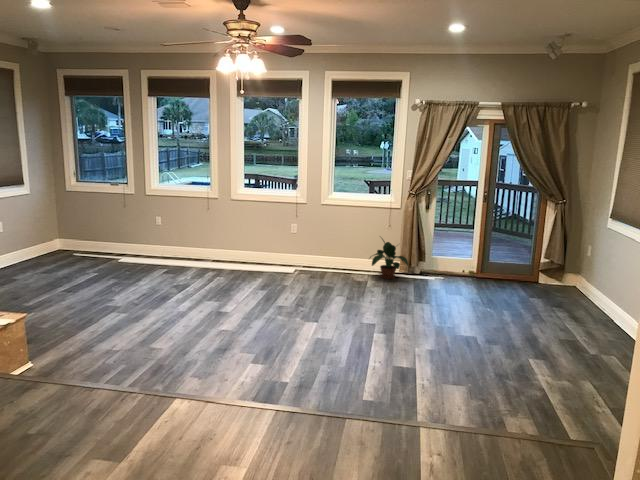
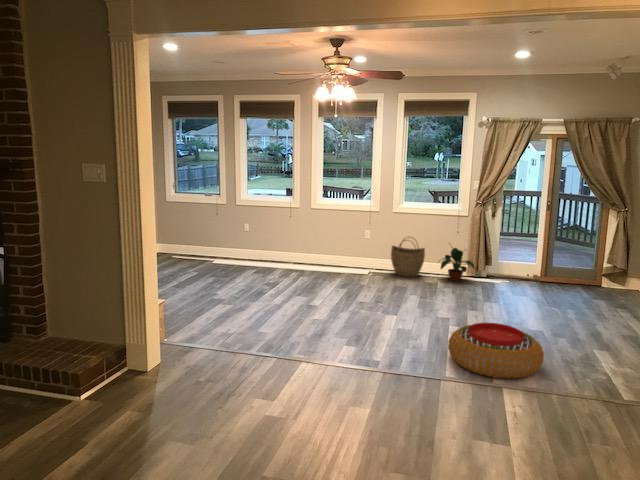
woven basket: none [319,230,355,274] -> present [391,239,425,277]
pouf: none [367,333,471,399] -> present [448,323,544,379]

